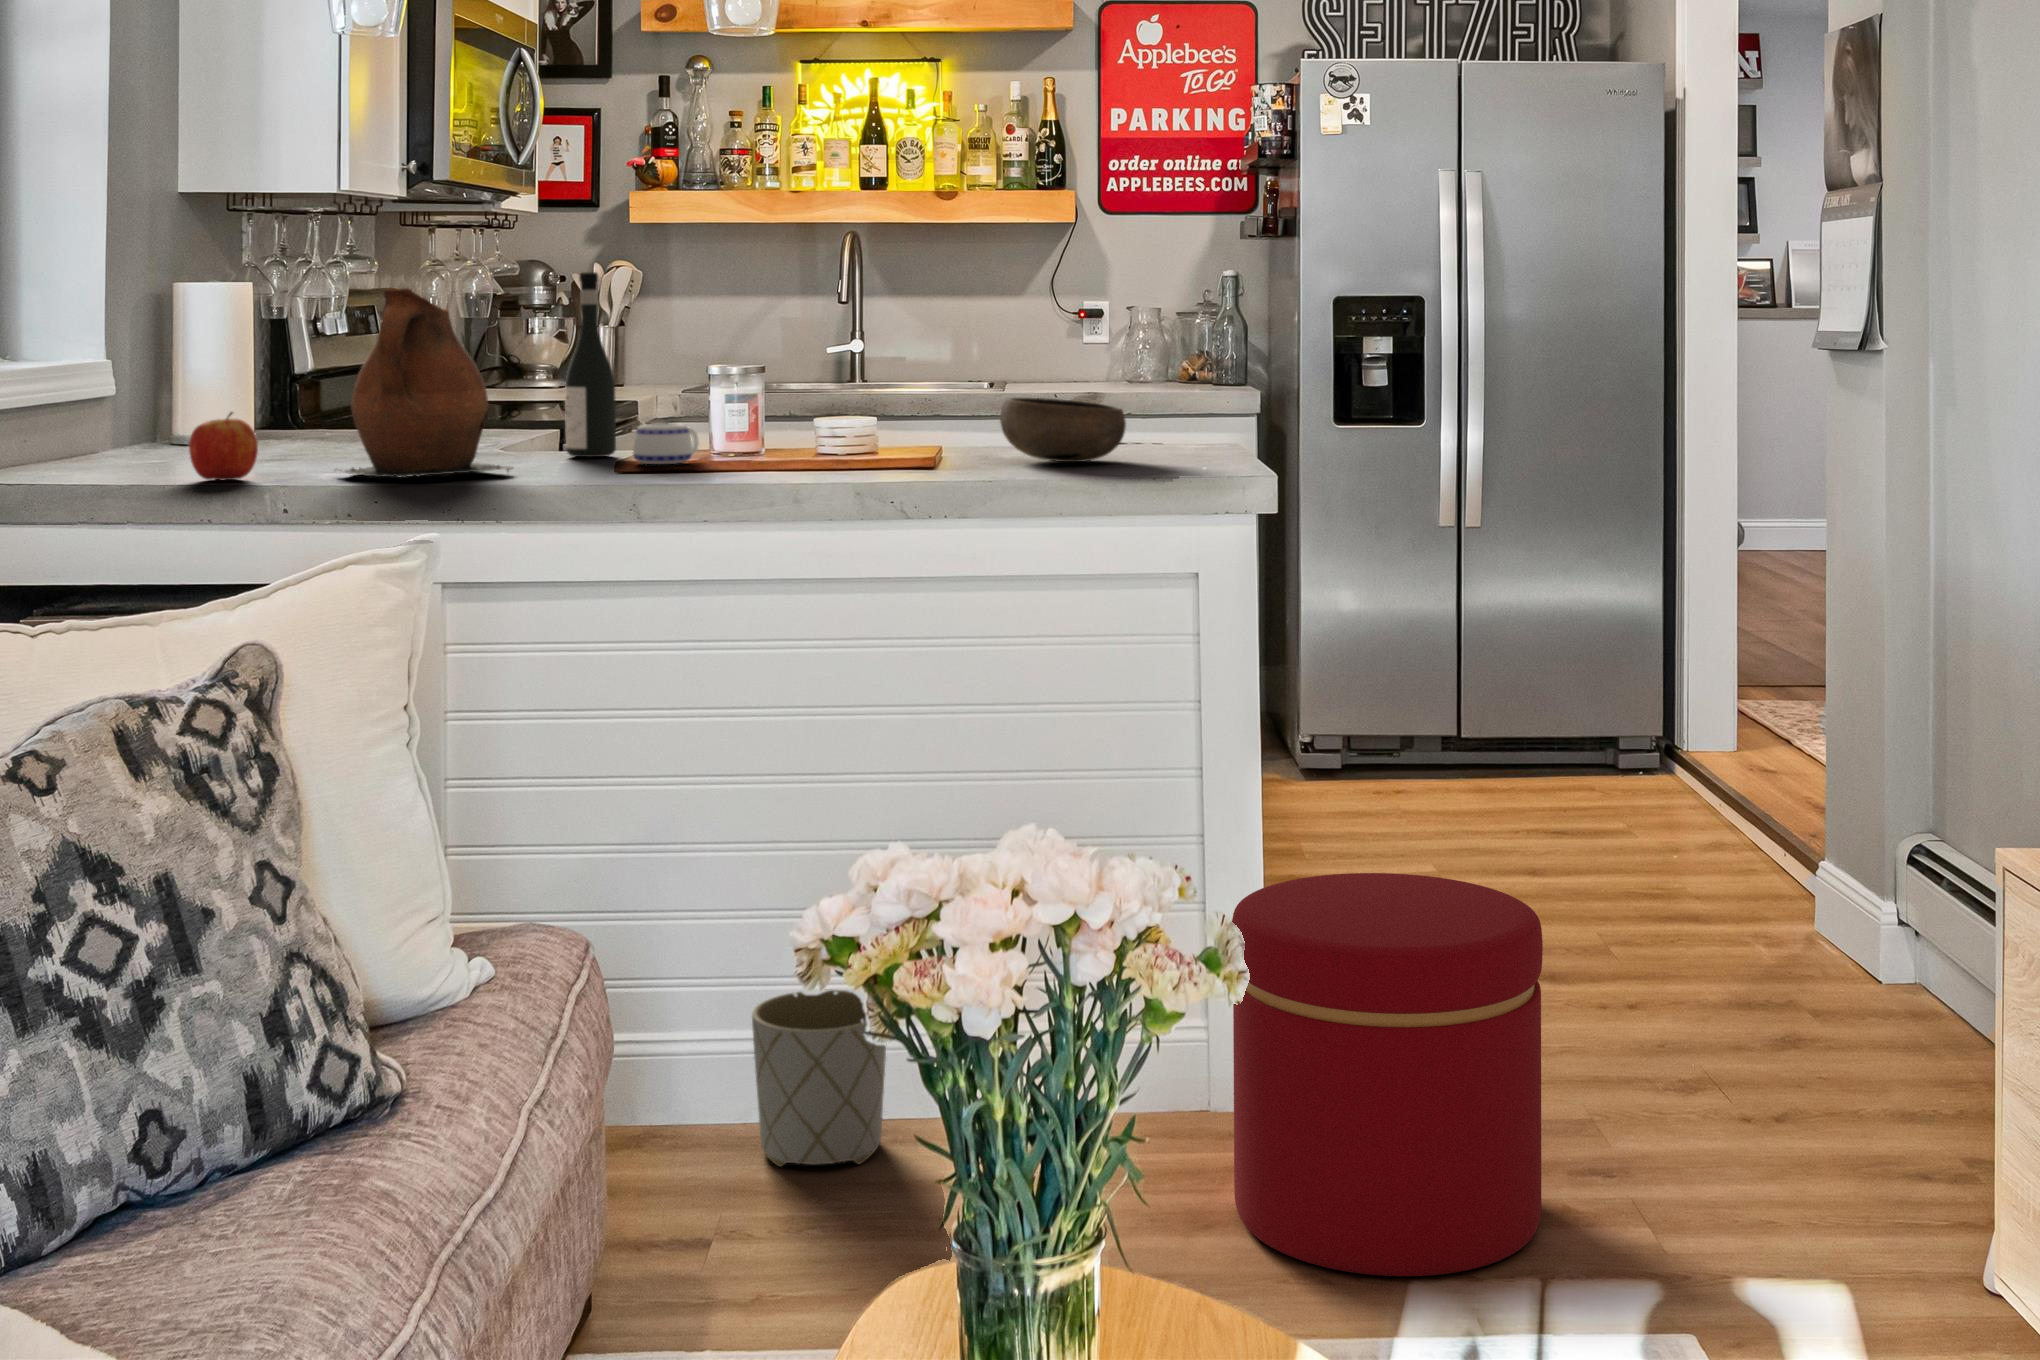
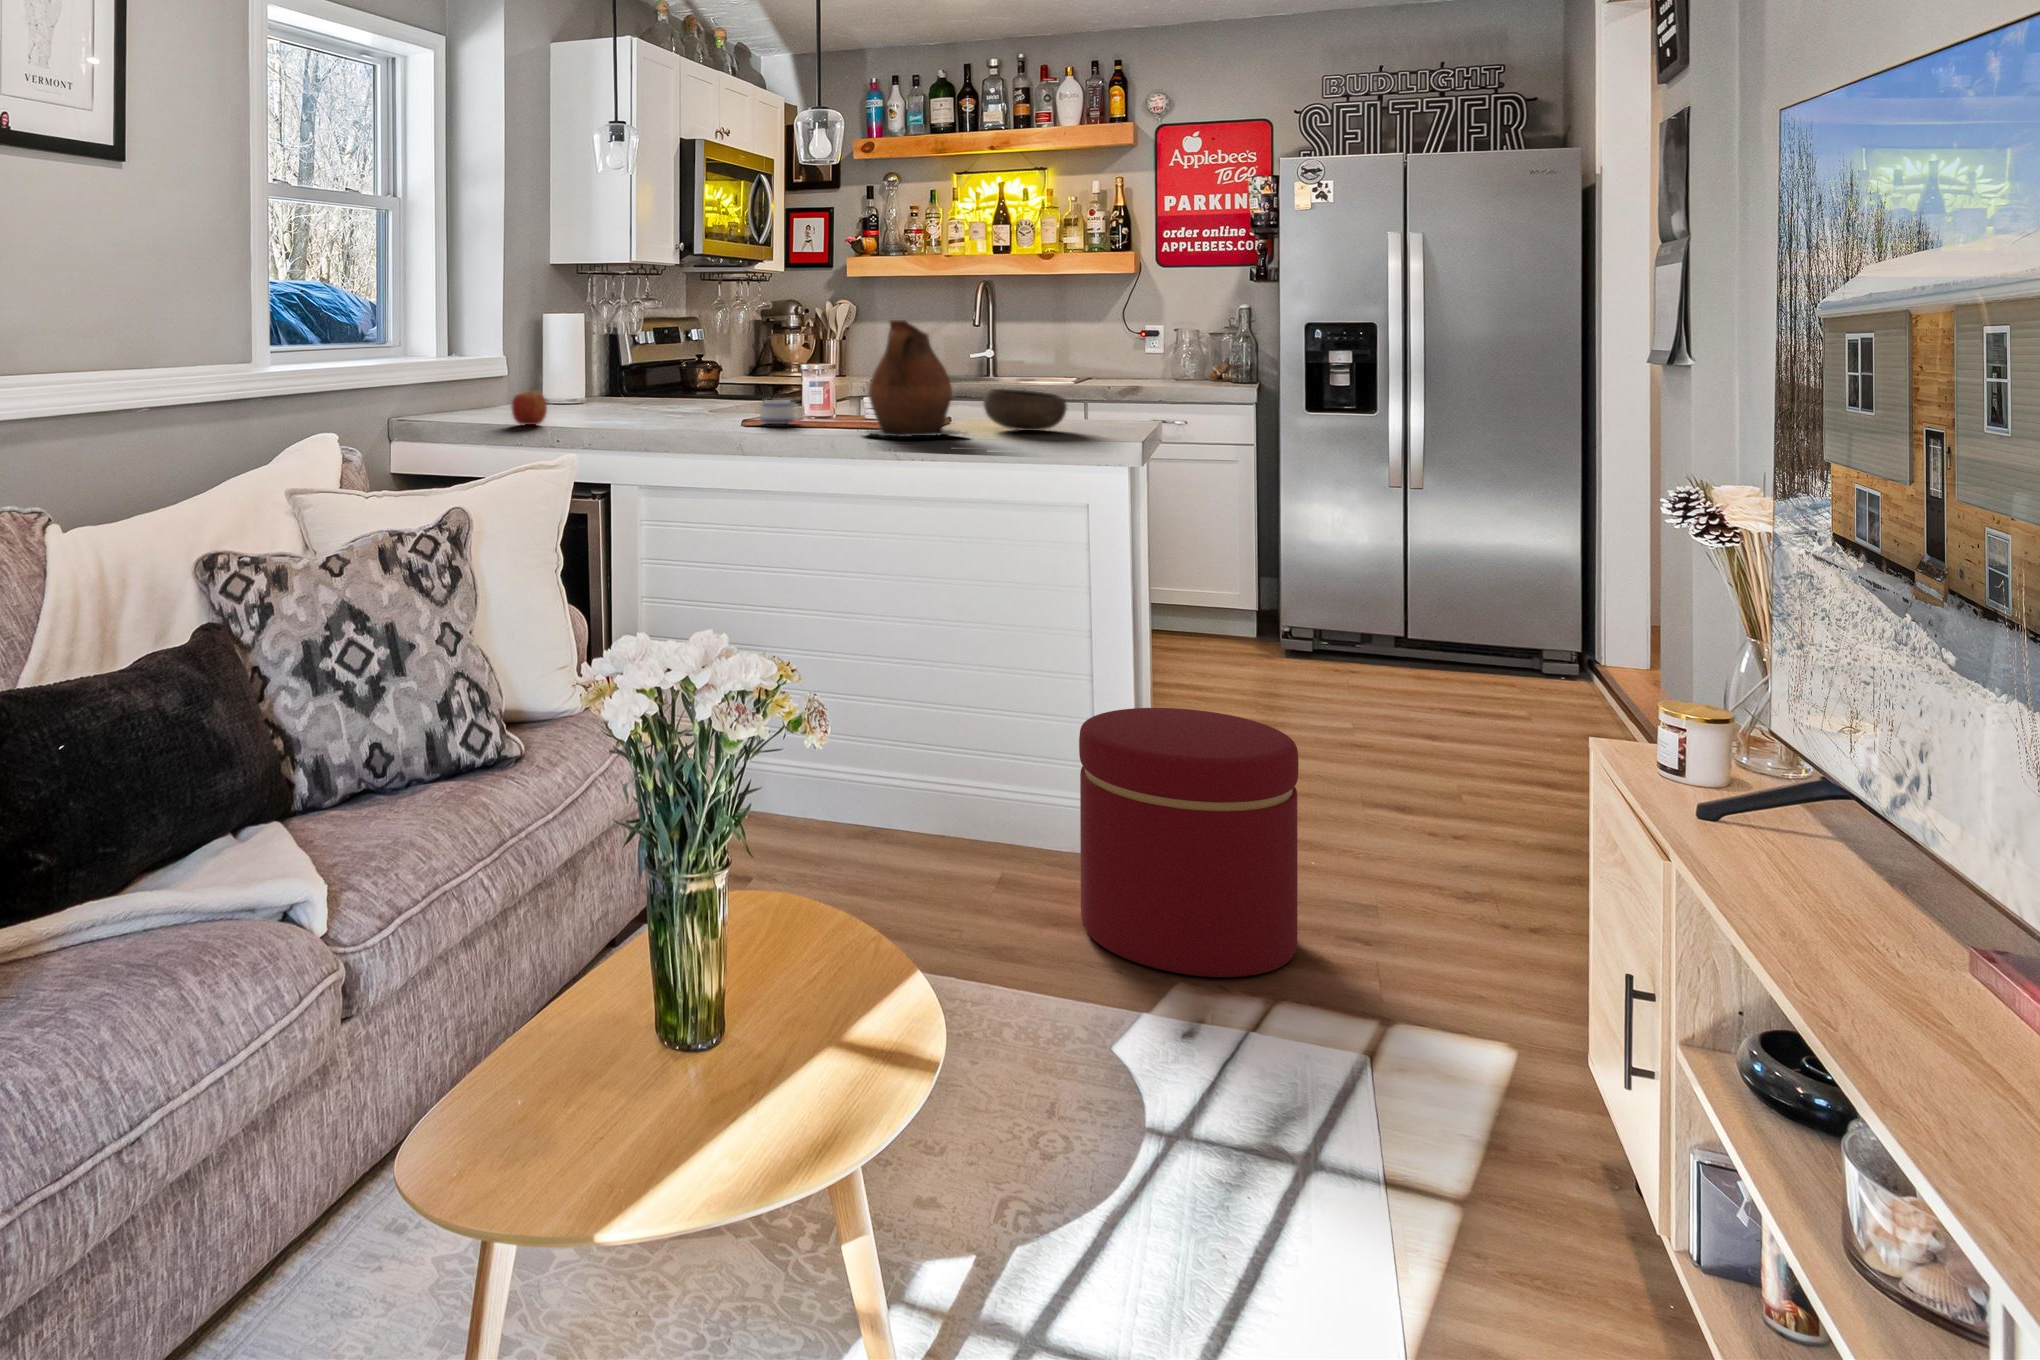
wine bottle: present [565,272,616,457] -> none [728,309,757,419]
ceramic pitcher: present [345,288,513,478] -> present [858,320,966,437]
planter: present [752,990,886,1167] -> none [800,746,883,854]

